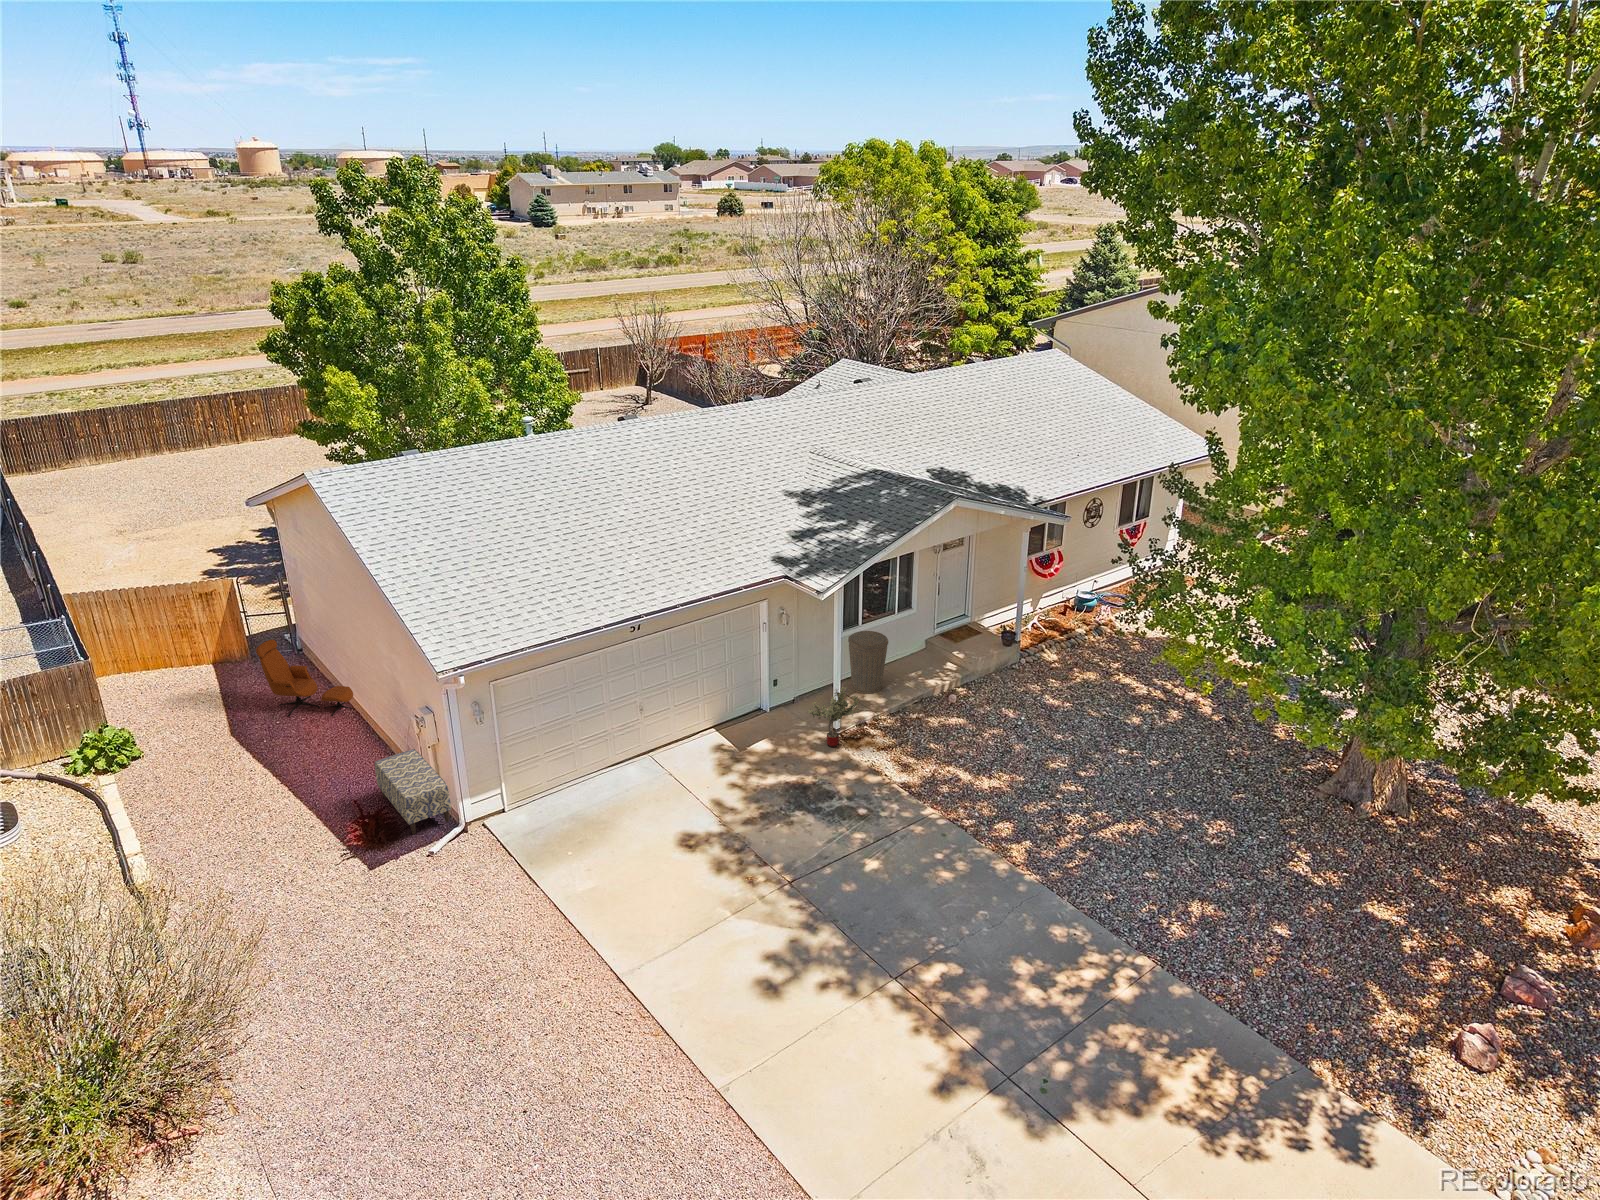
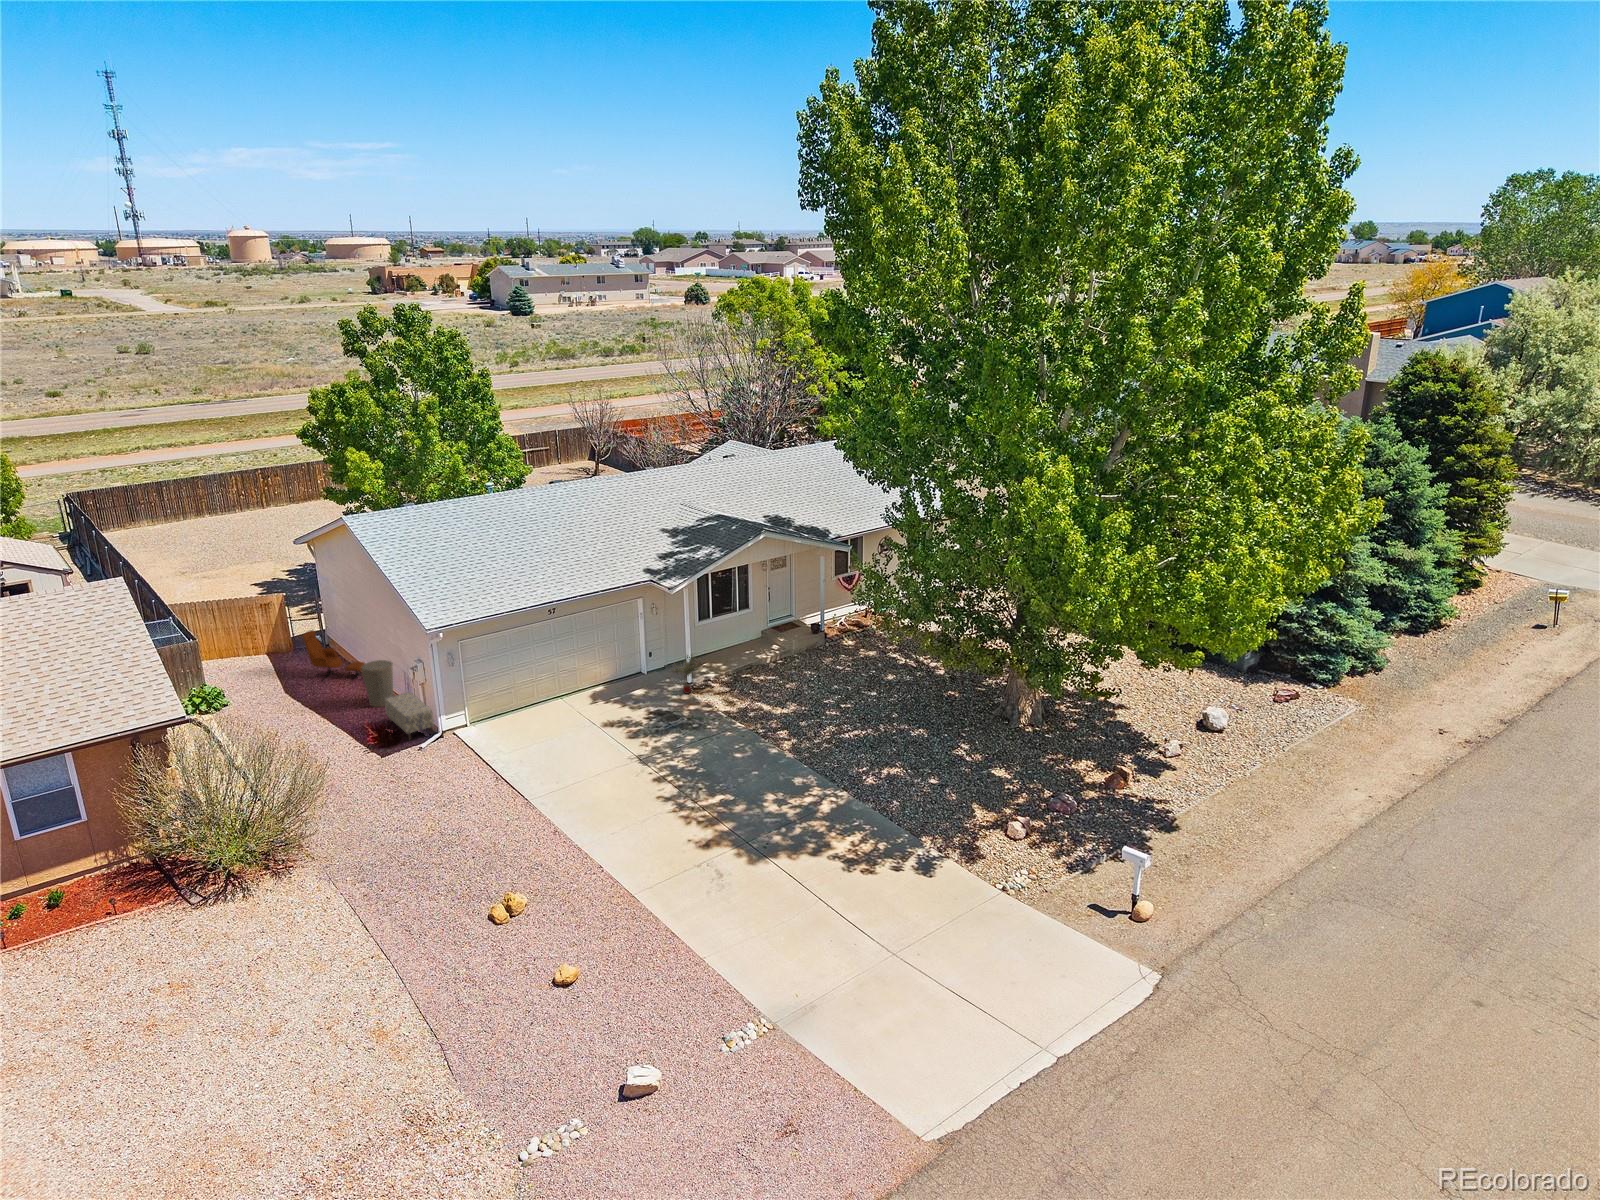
trash can: present [848,631,888,694] -> present [361,660,393,707]

